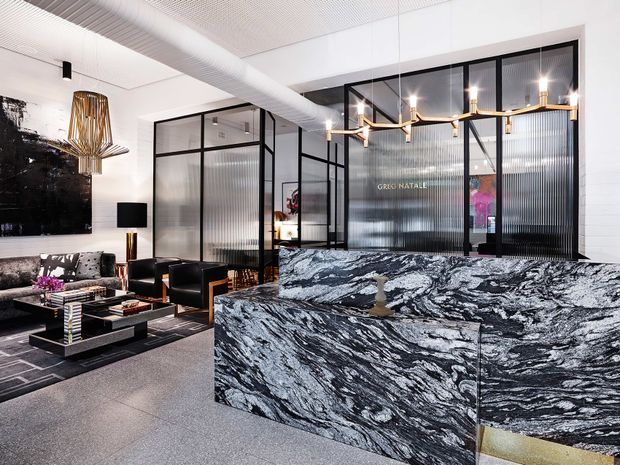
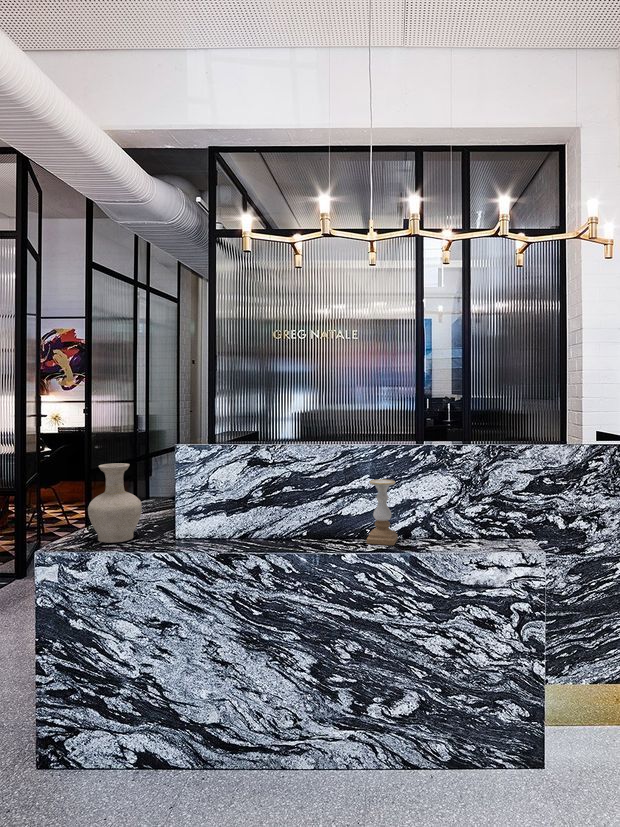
vase: none [242,258,268,297] -> present [88,463,142,543]

